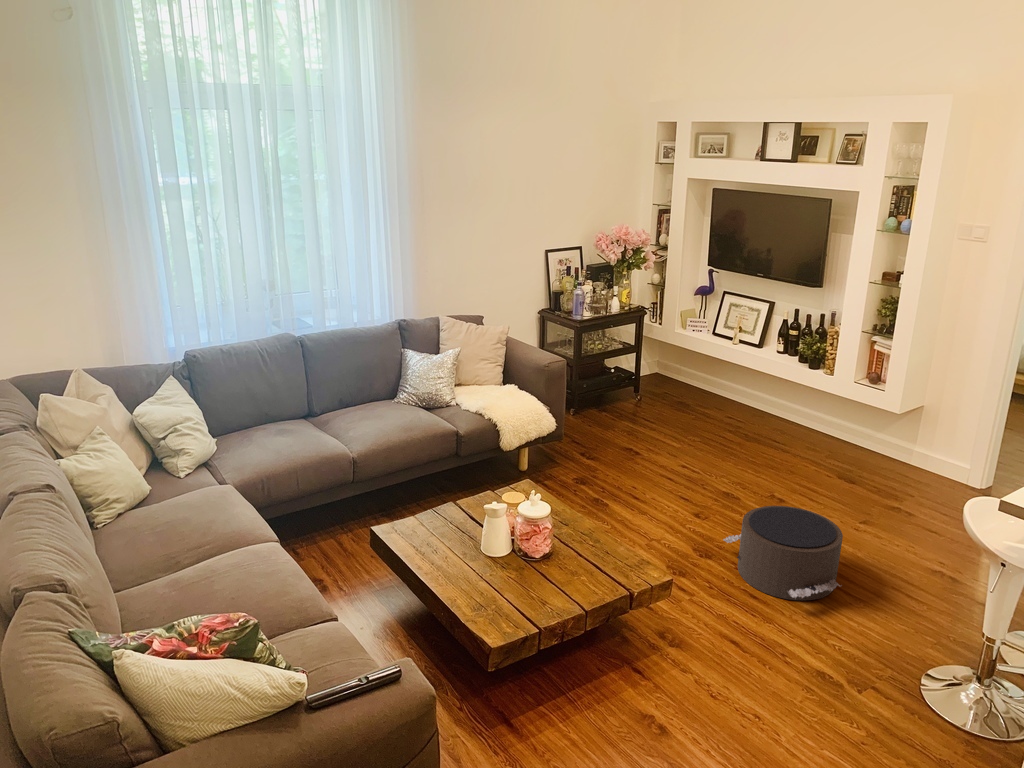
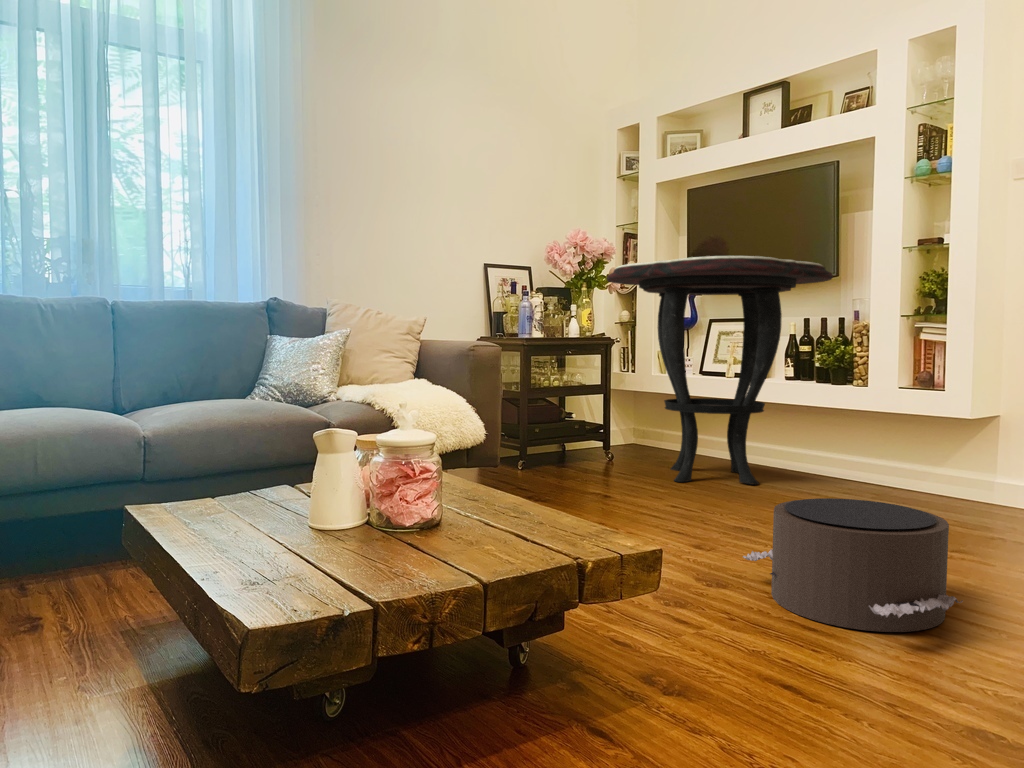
side table: none [644,263,818,440] -> present [607,256,833,485]

